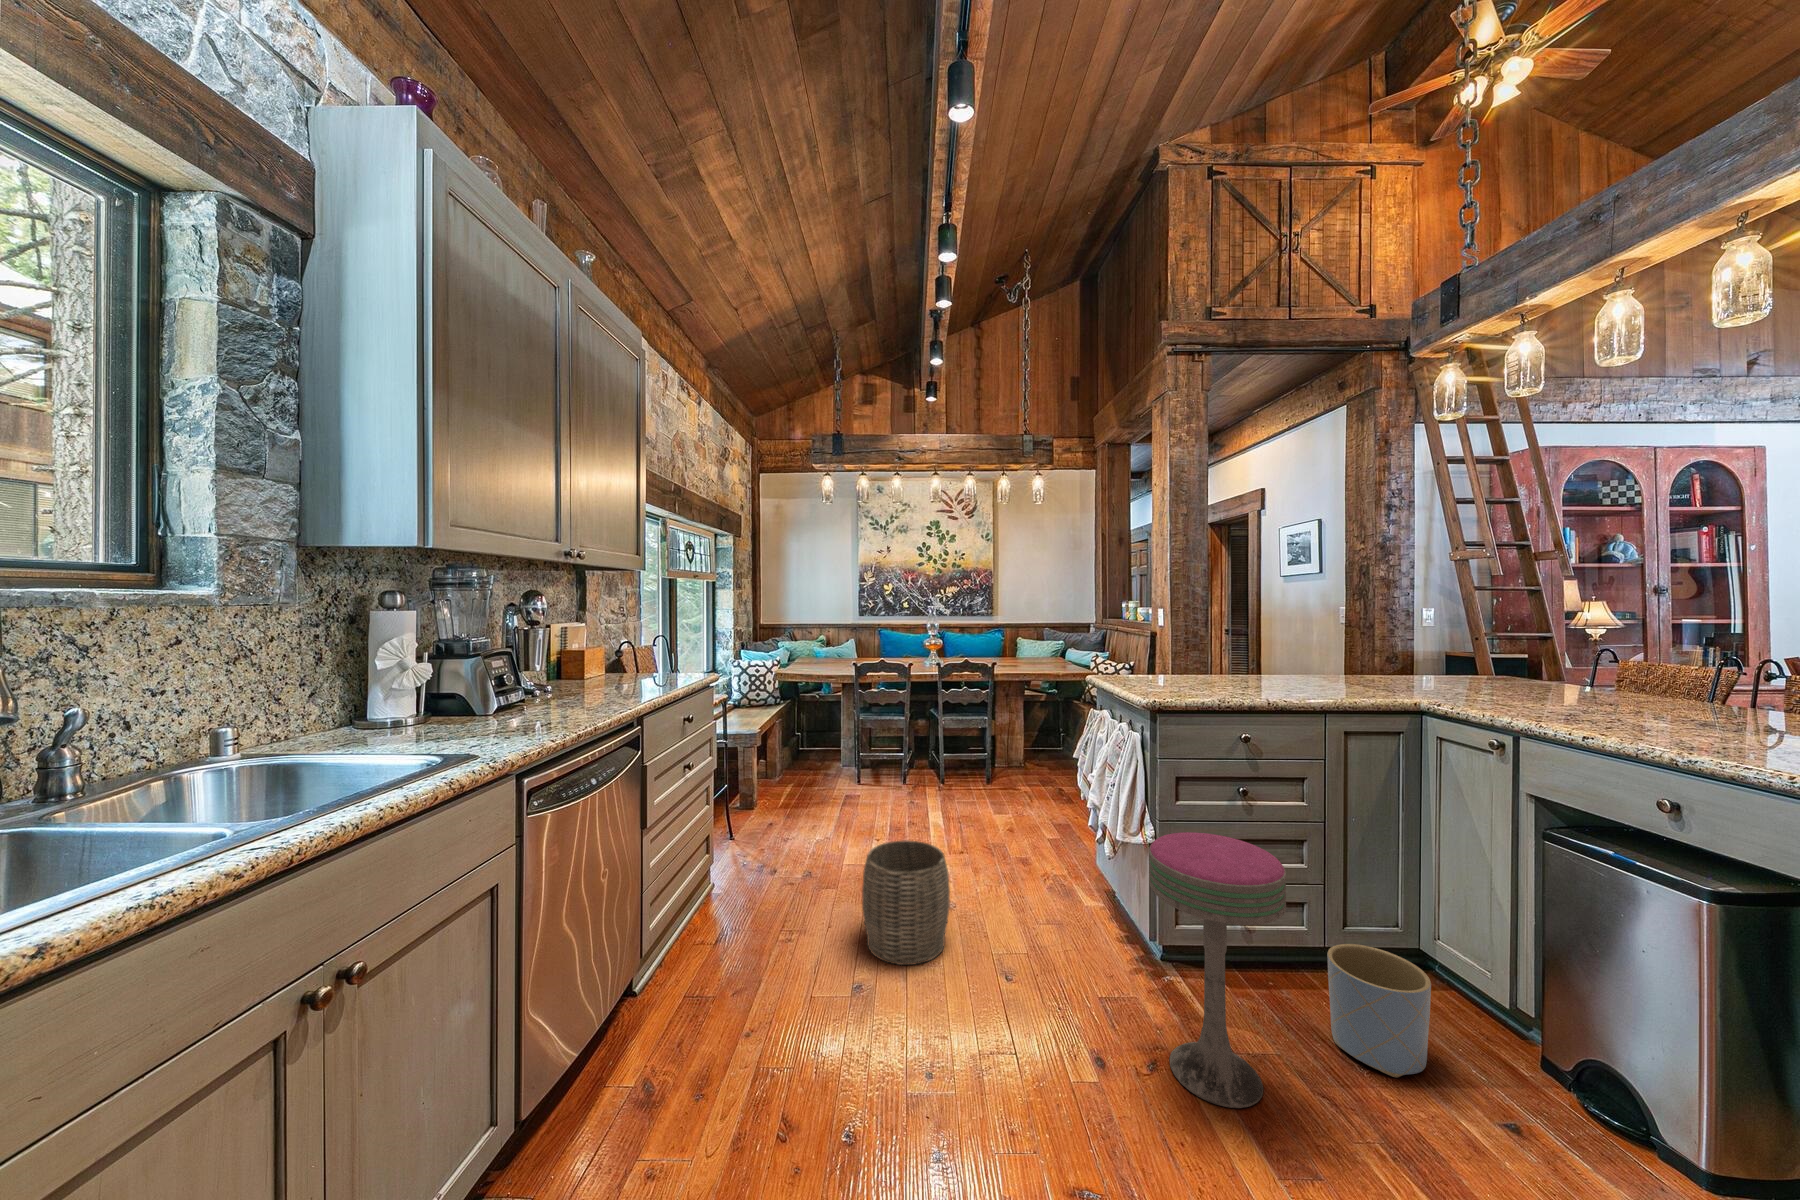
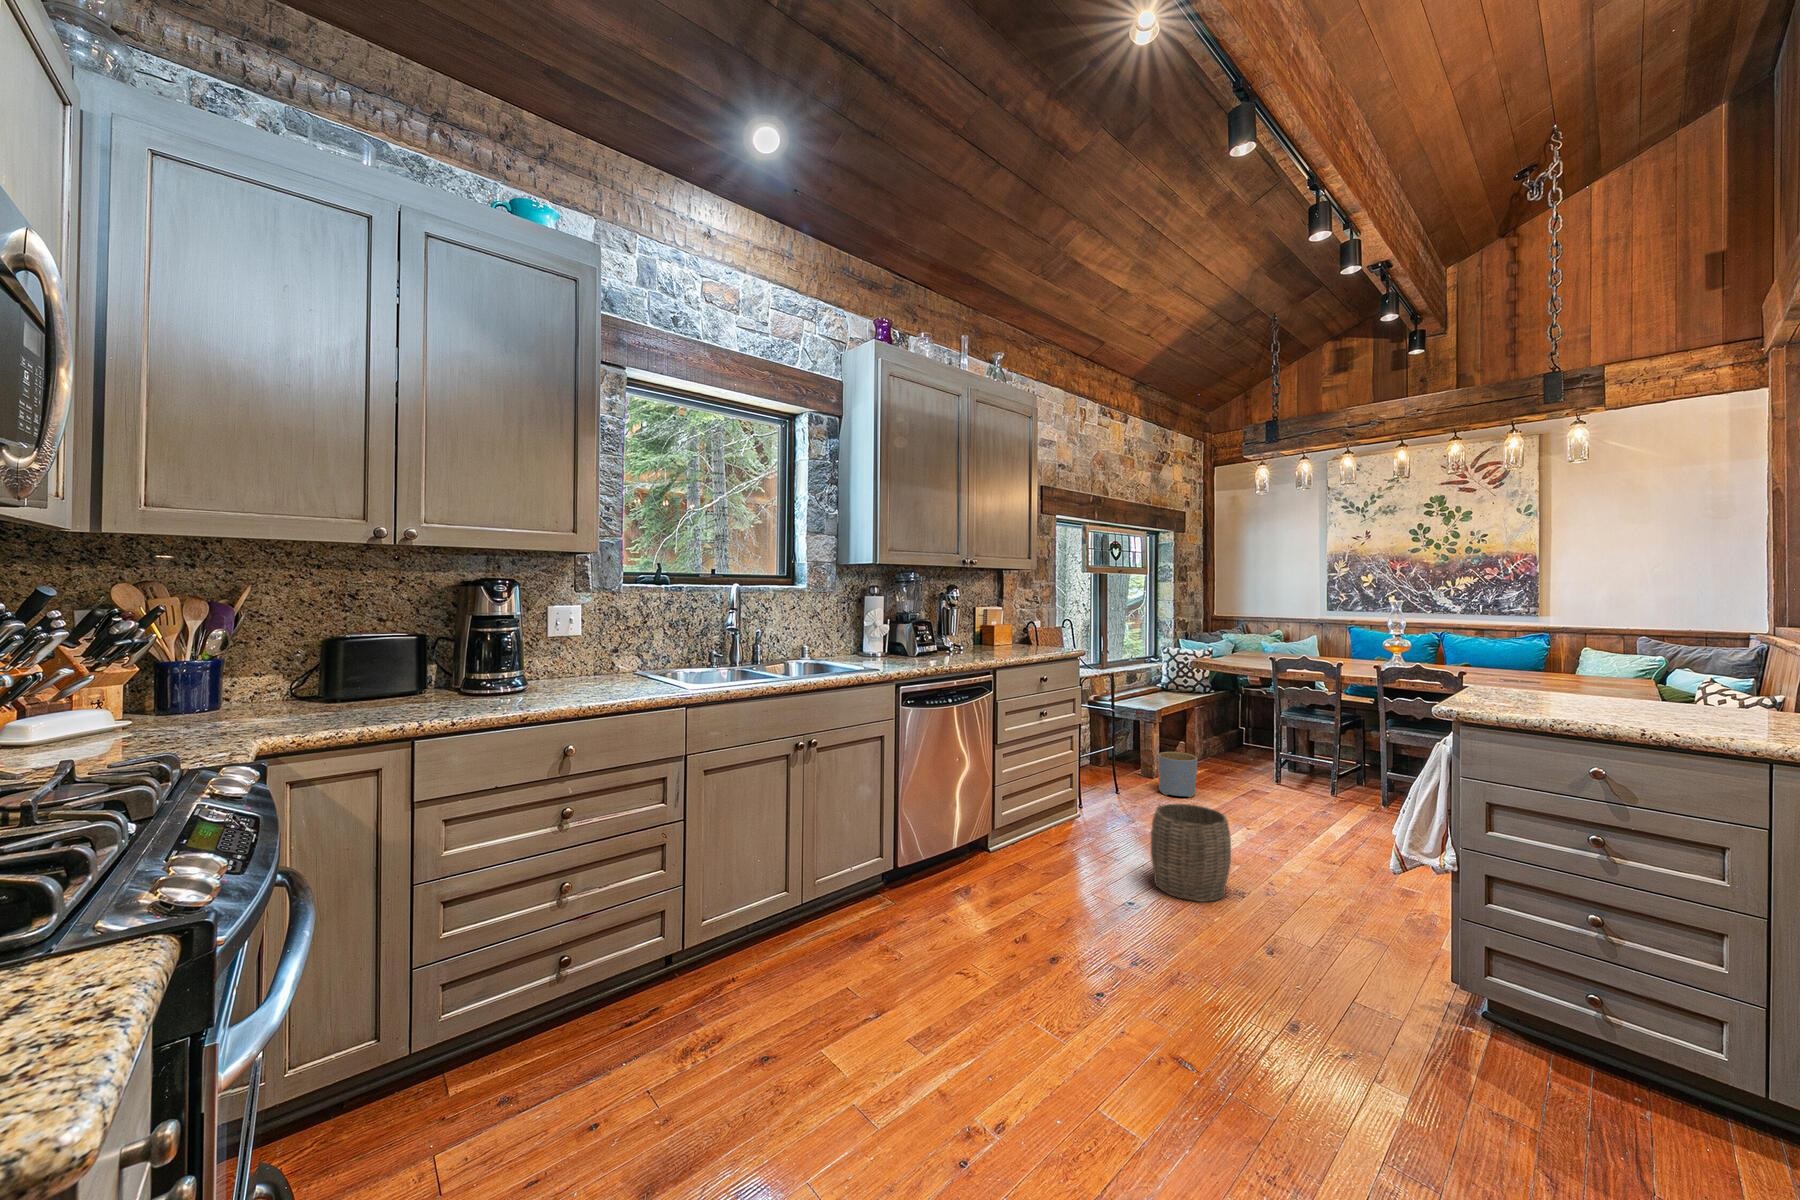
bar stool: present [1149,832,1286,1108] -> none [1316,821,1453,1066]
planter: present [1327,944,1431,1078] -> present [1158,752,1197,798]

